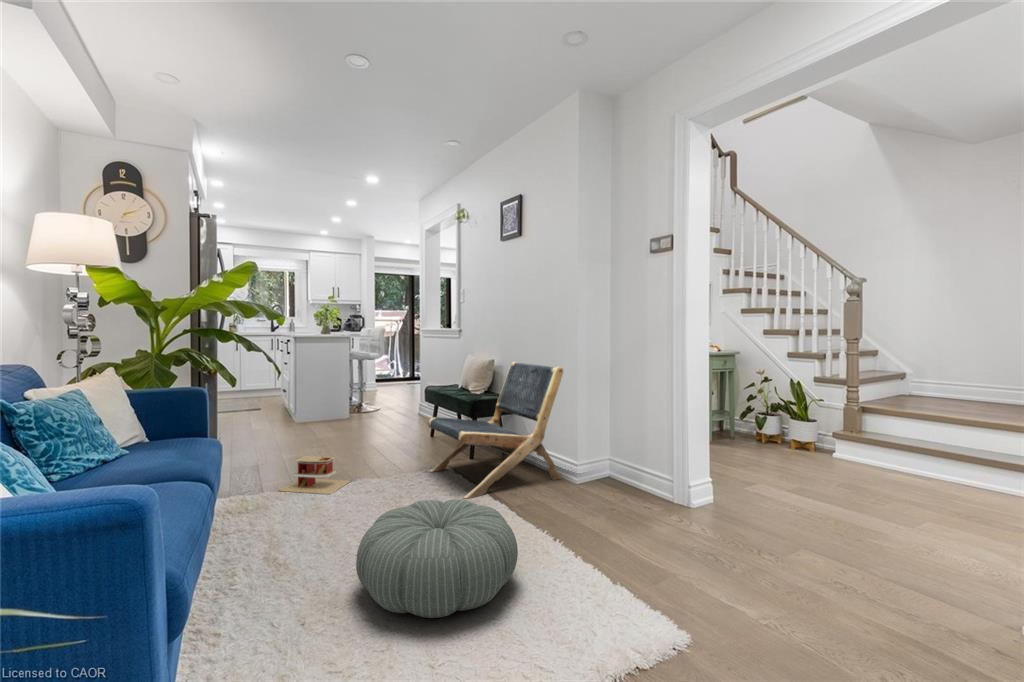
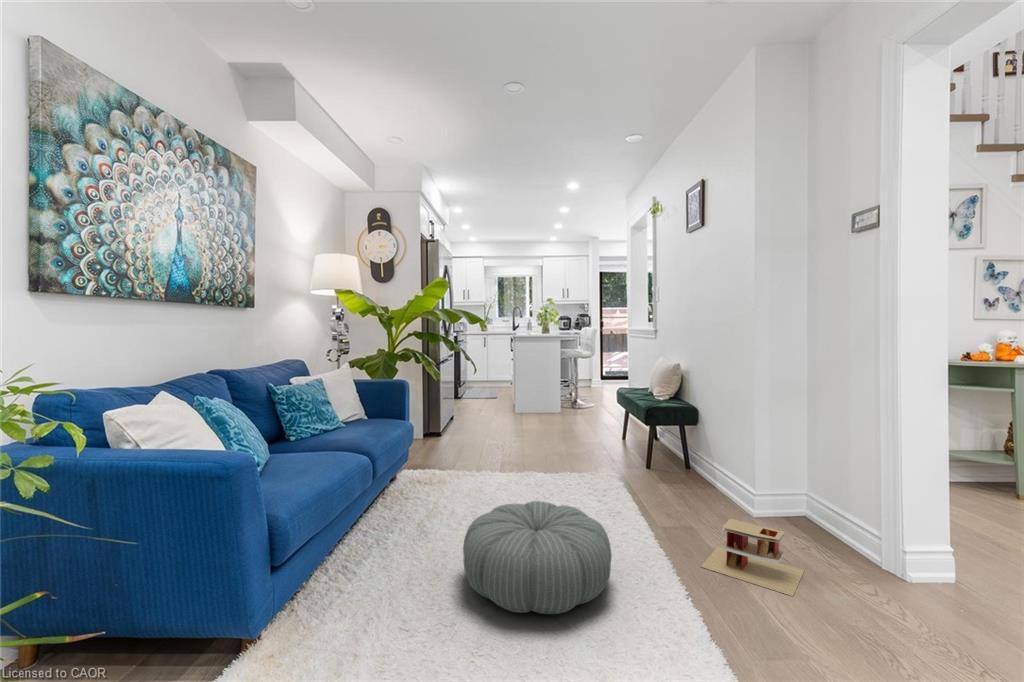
lounge chair: present [427,361,563,498] -> none [594,369,740,508]
toy house: present [279,456,350,494] -> present [701,519,804,596]

